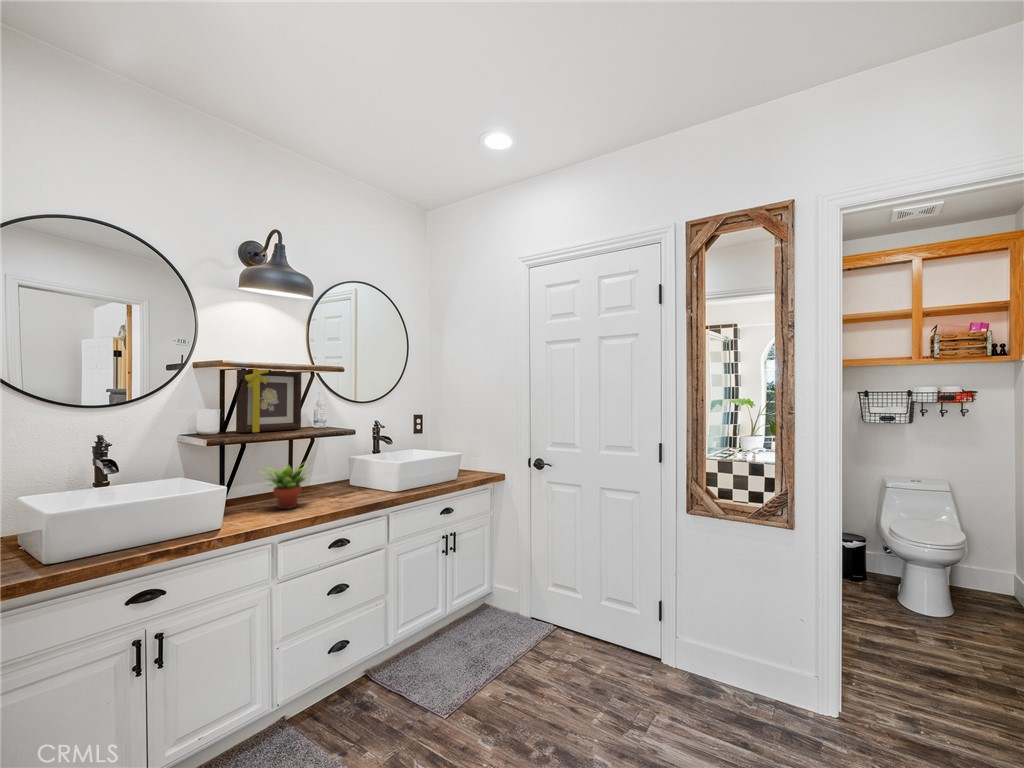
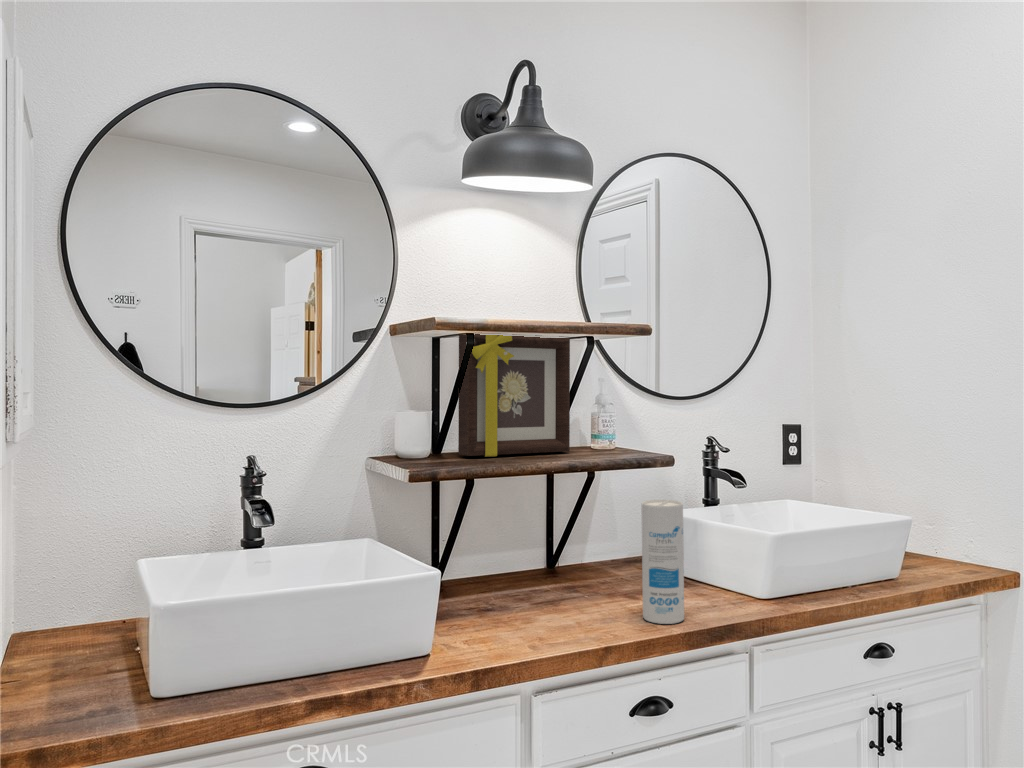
canister: none [336,448,357,505] -> present [641,500,684,624]
succulent plant: present [261,465,312,509] -> none [492,520,594,618]

